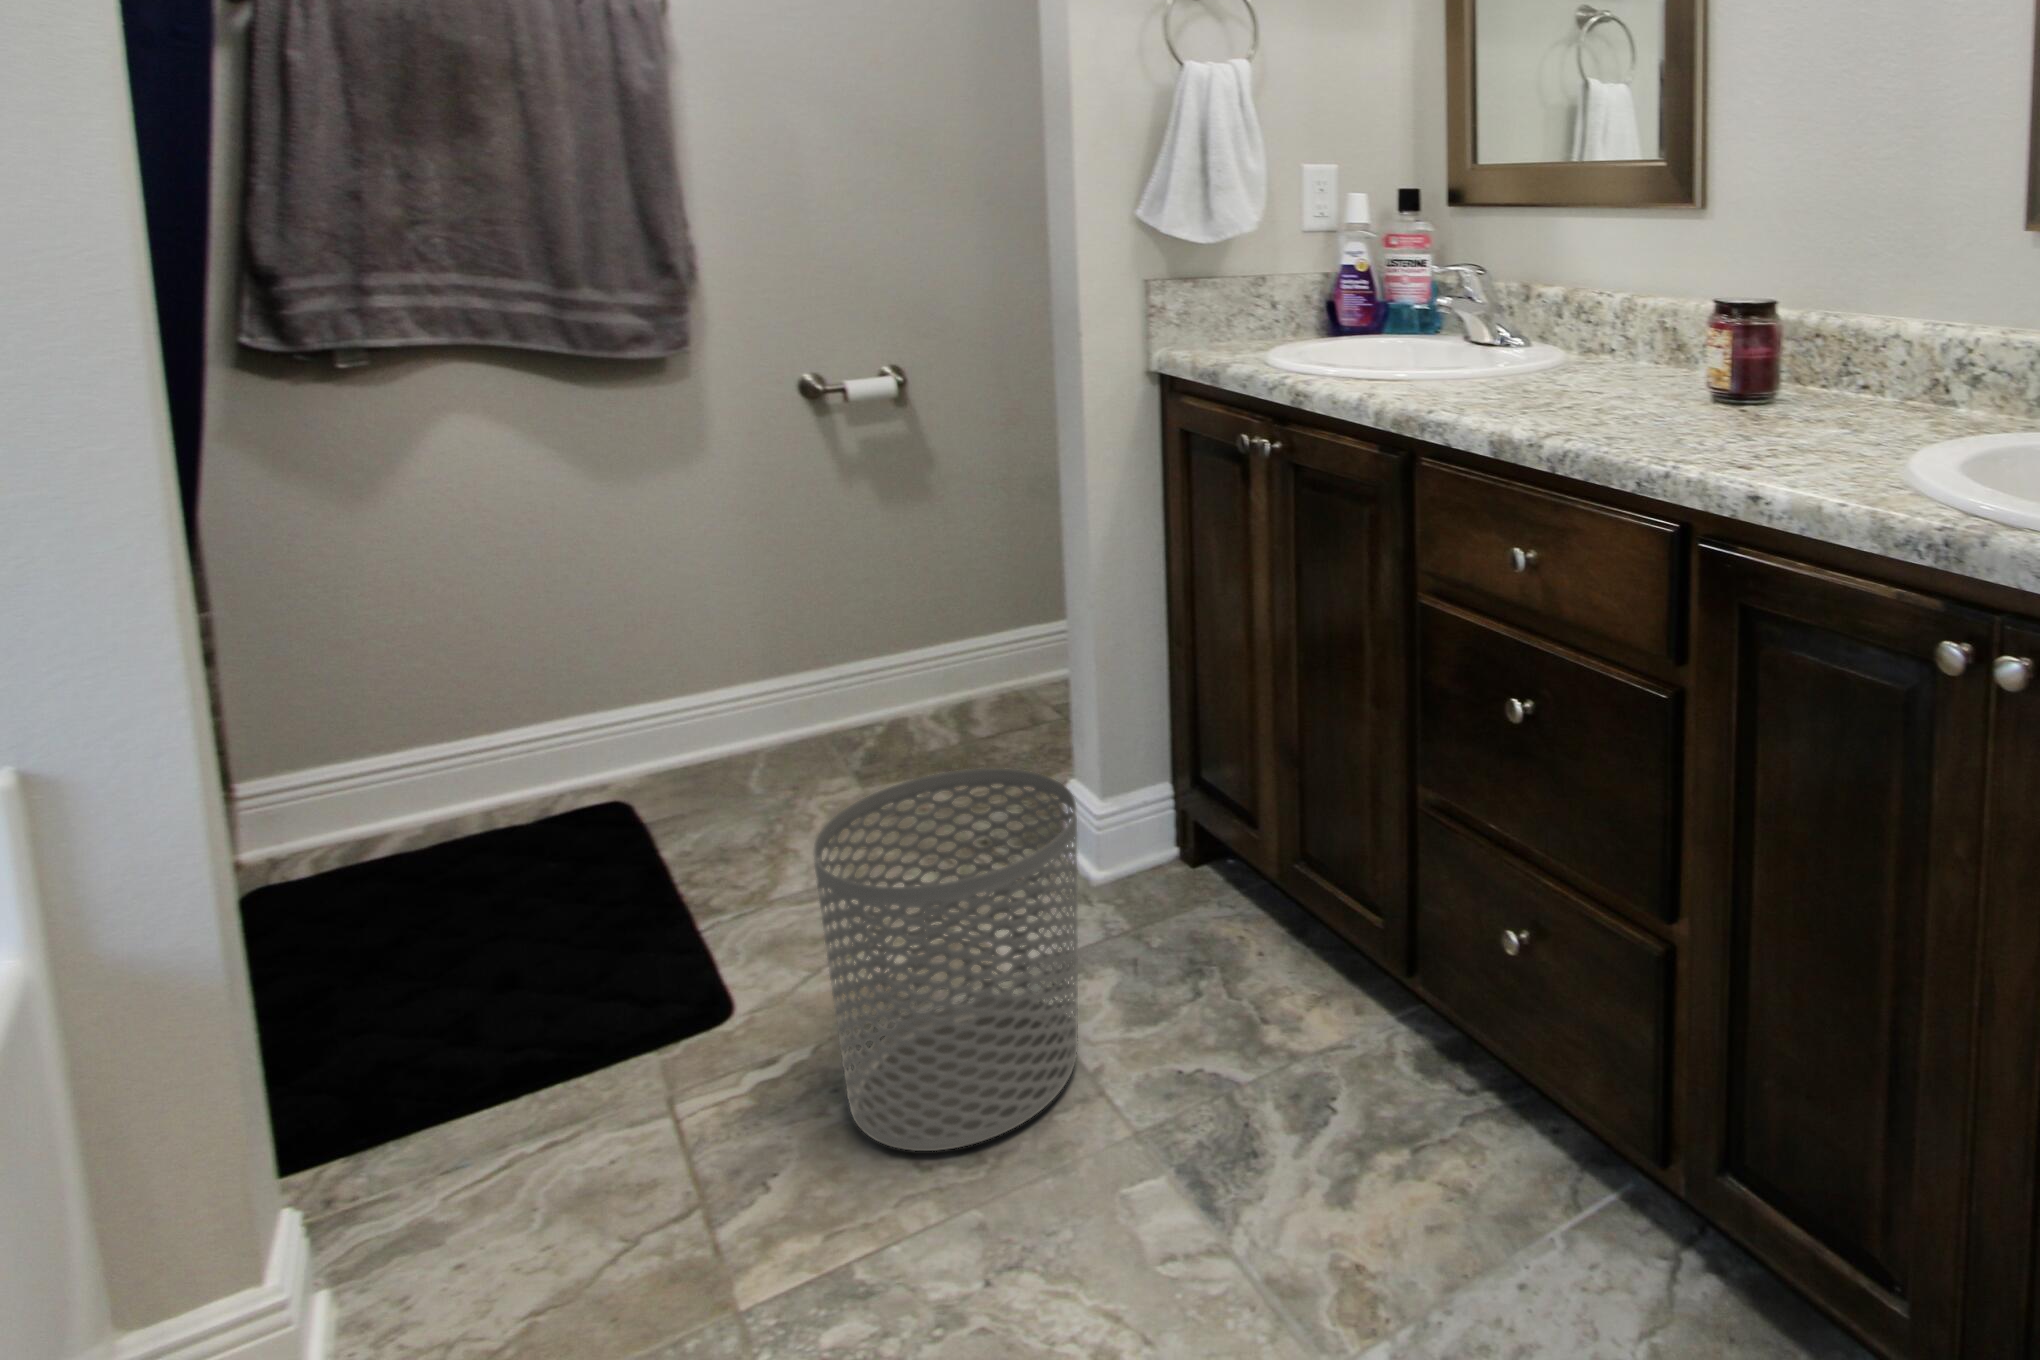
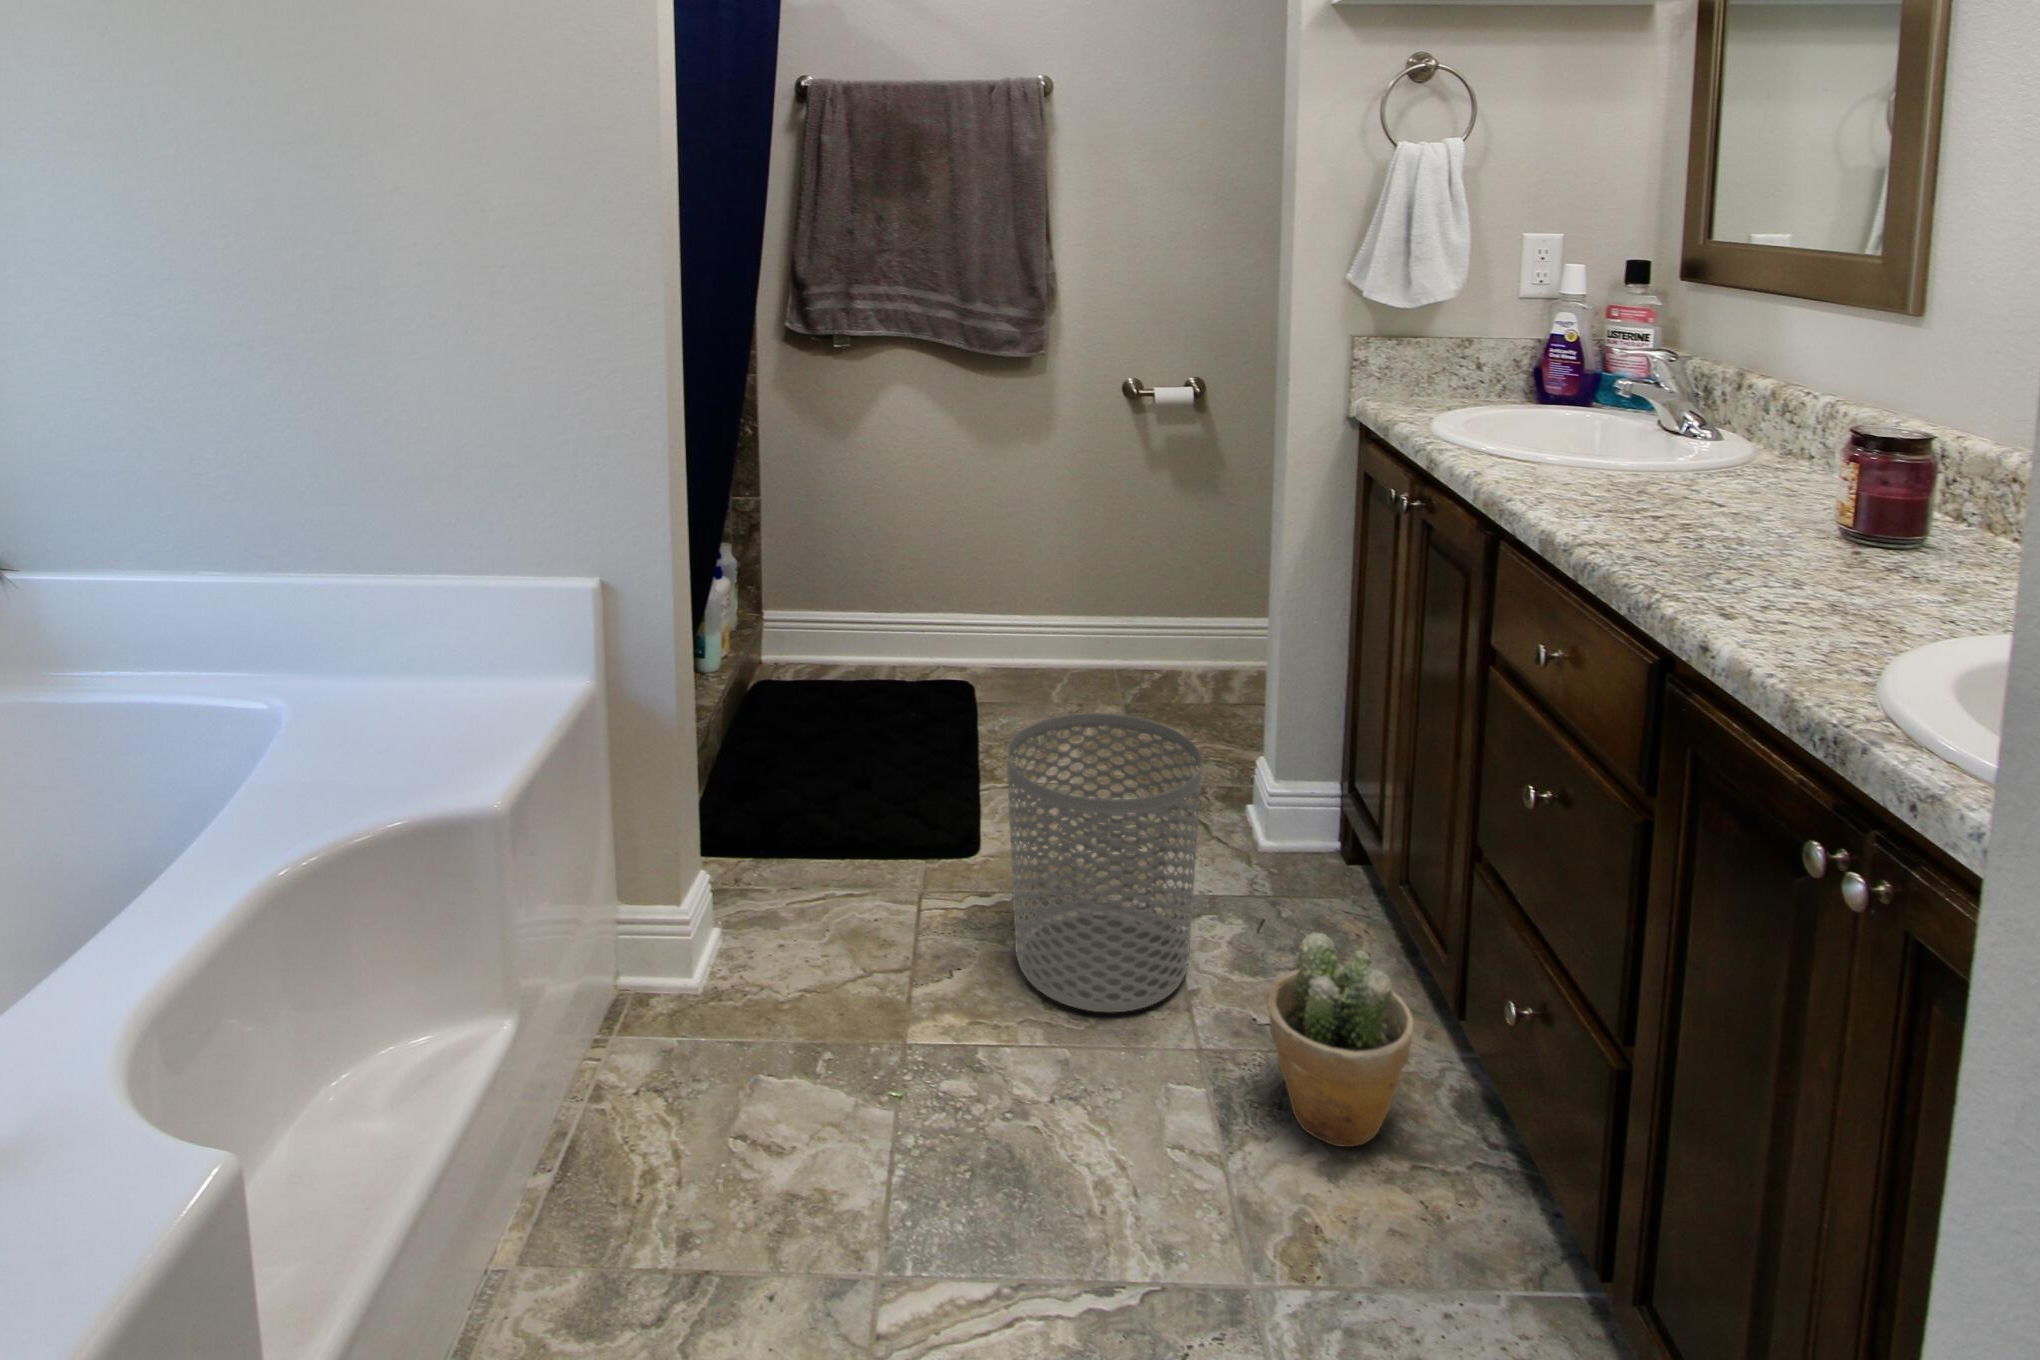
potted plant: none [1212,933,1366,1154] -> present [1268,933,1413,1147]

